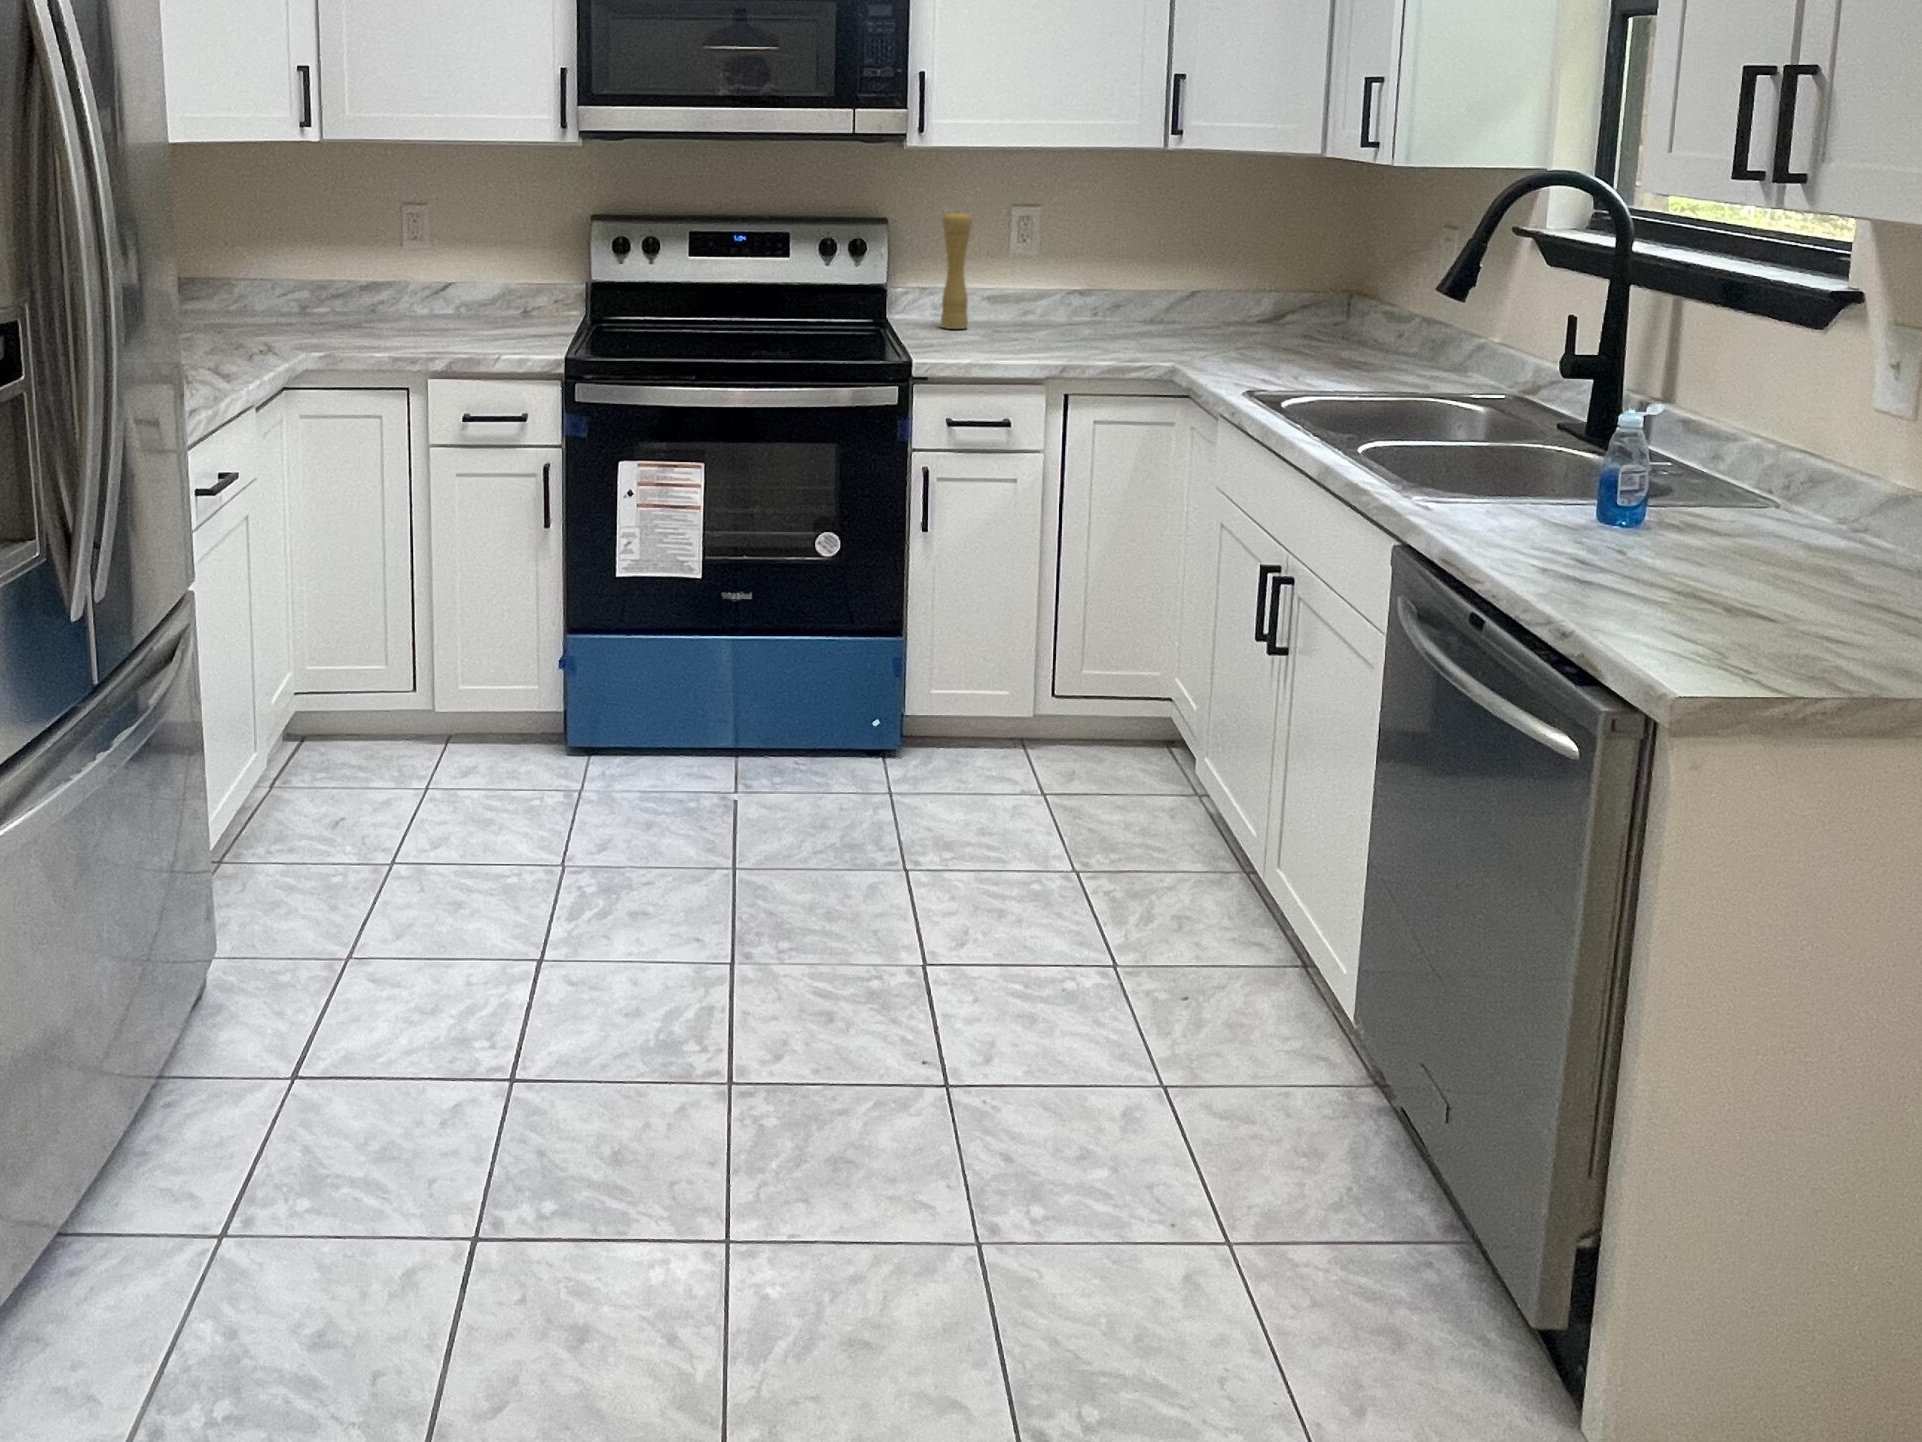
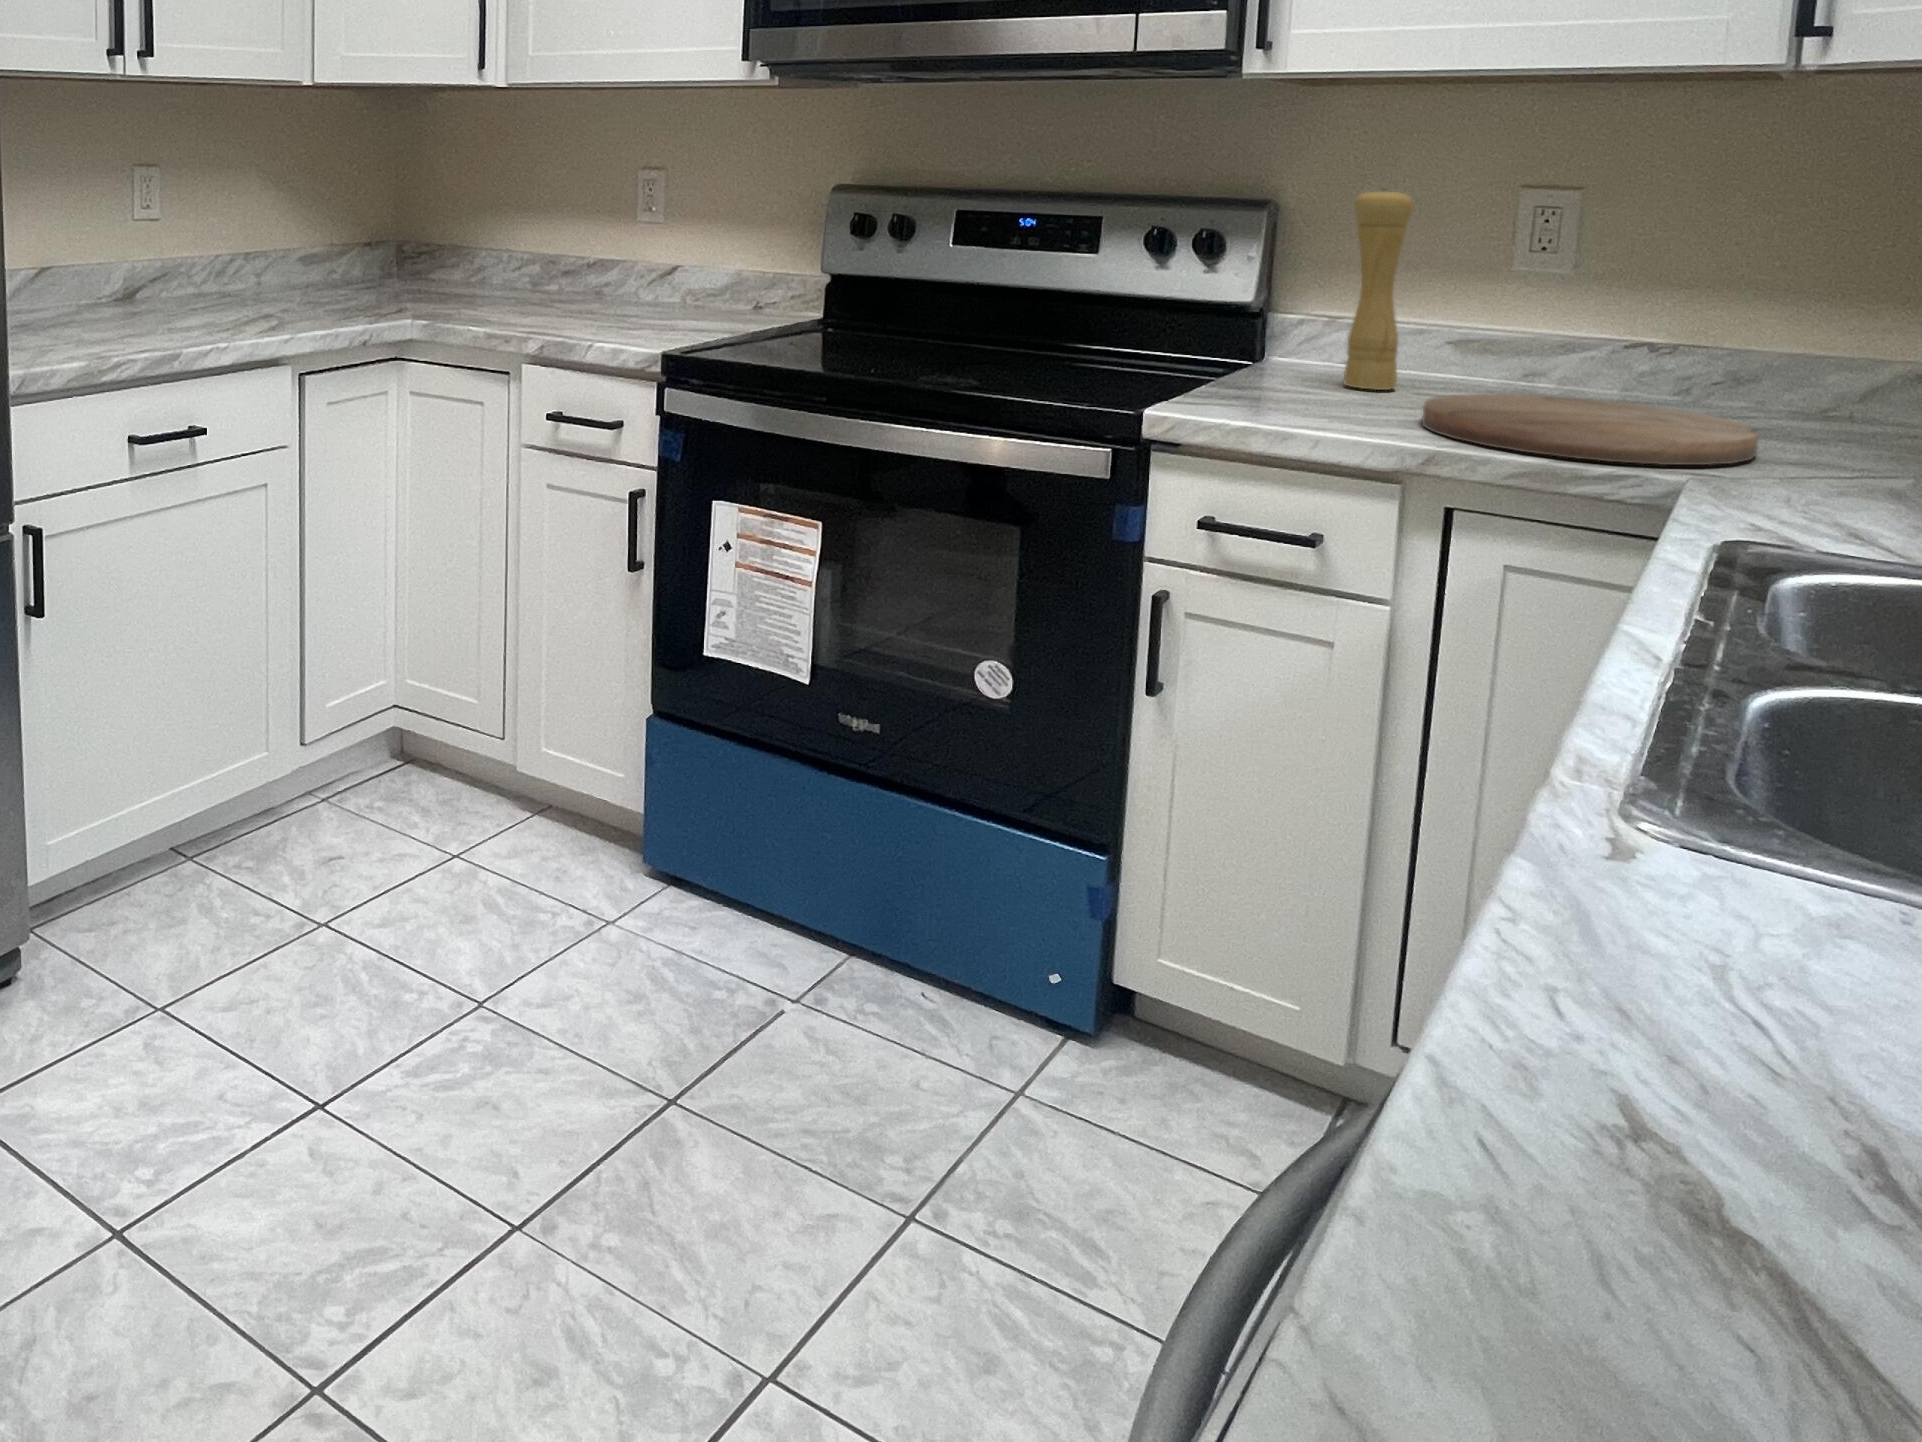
cutting board: none [1015,323,1165,359] -> present [1422,394,1759,465]

